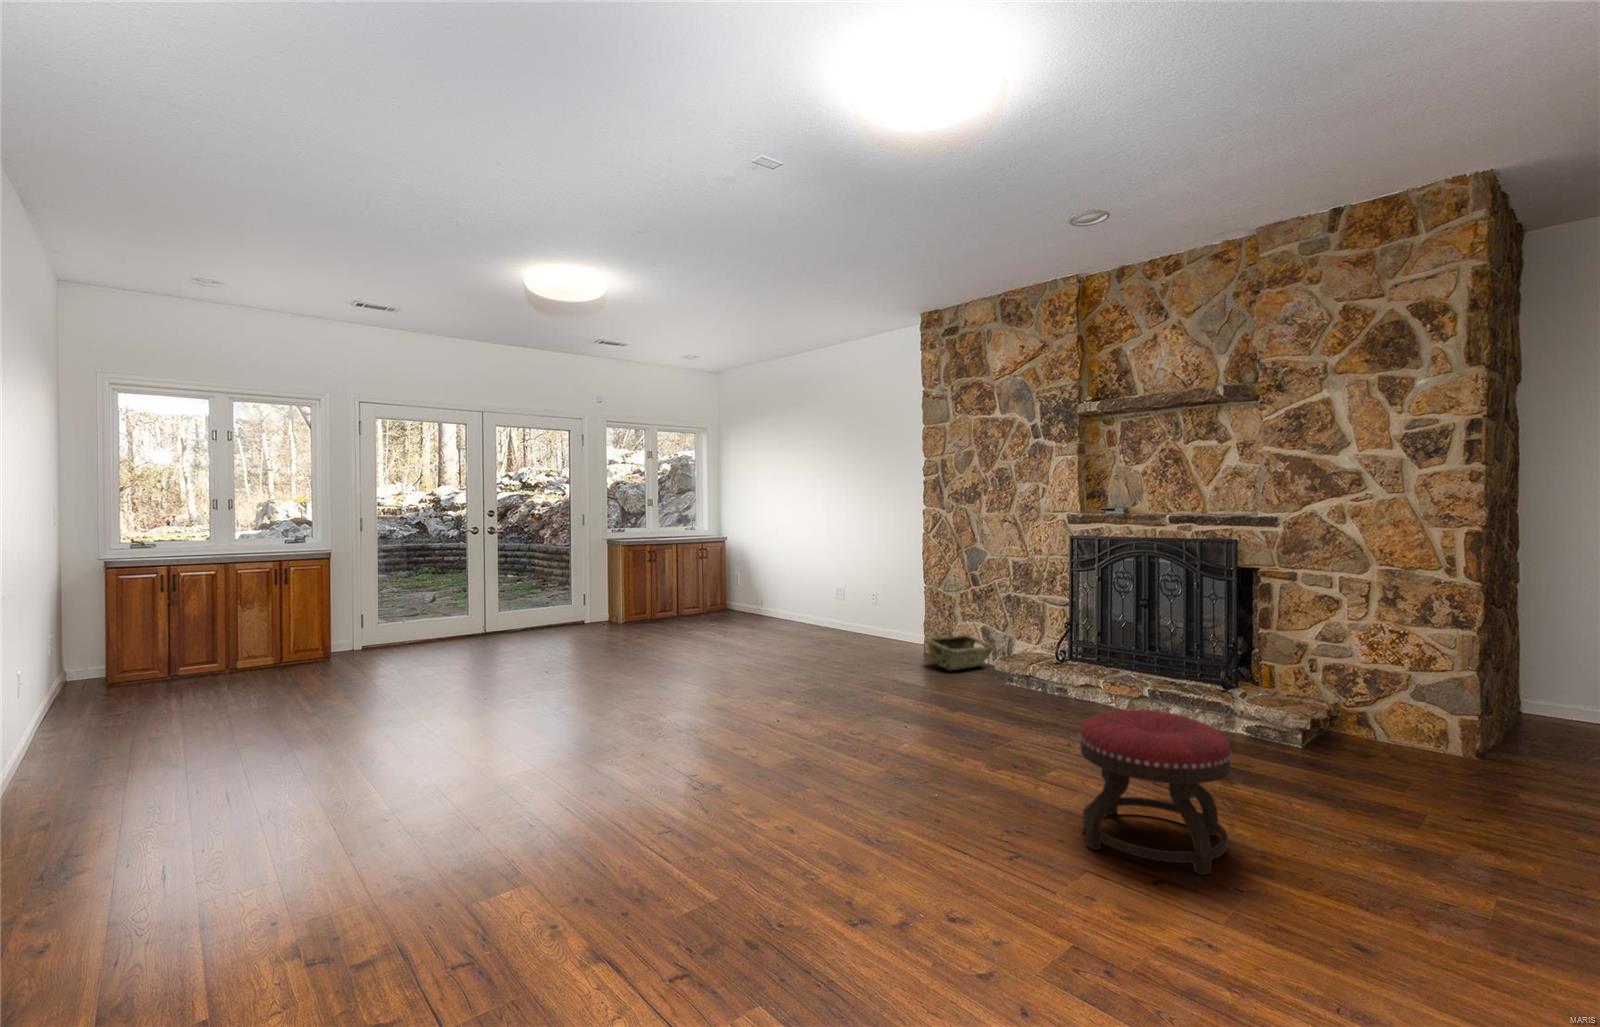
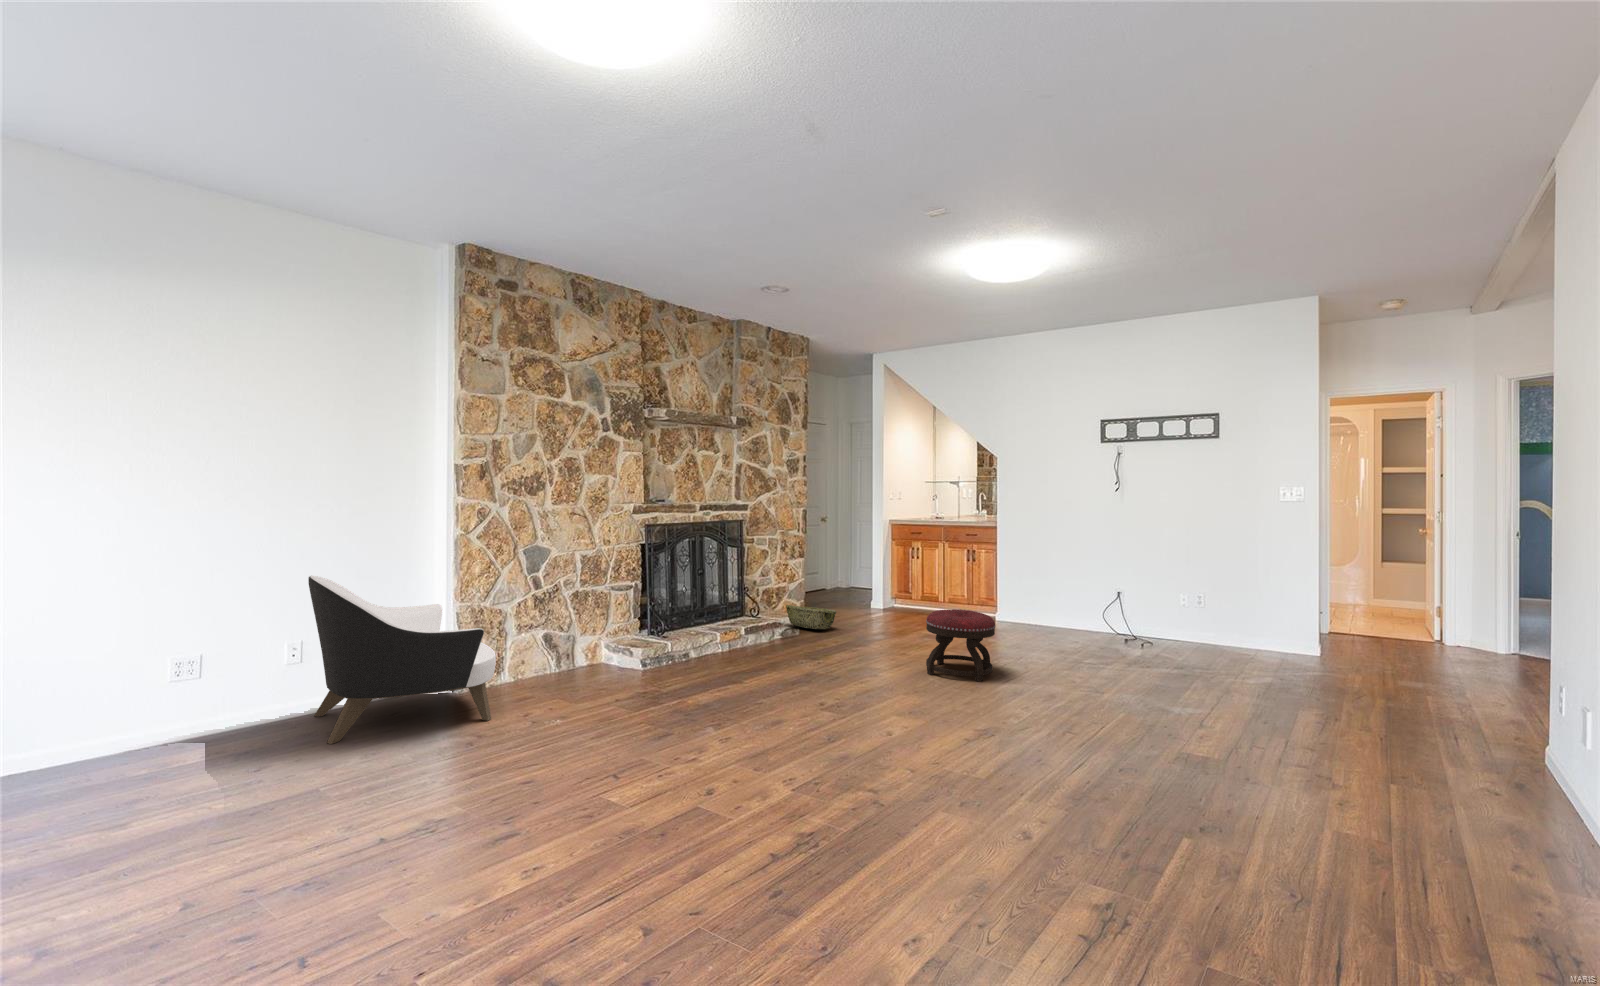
armchair: none [813,551,927,660] -> present [308,576,496,744]
woven basket: present [928,635,993,670] -> present [786,605,836,629]

